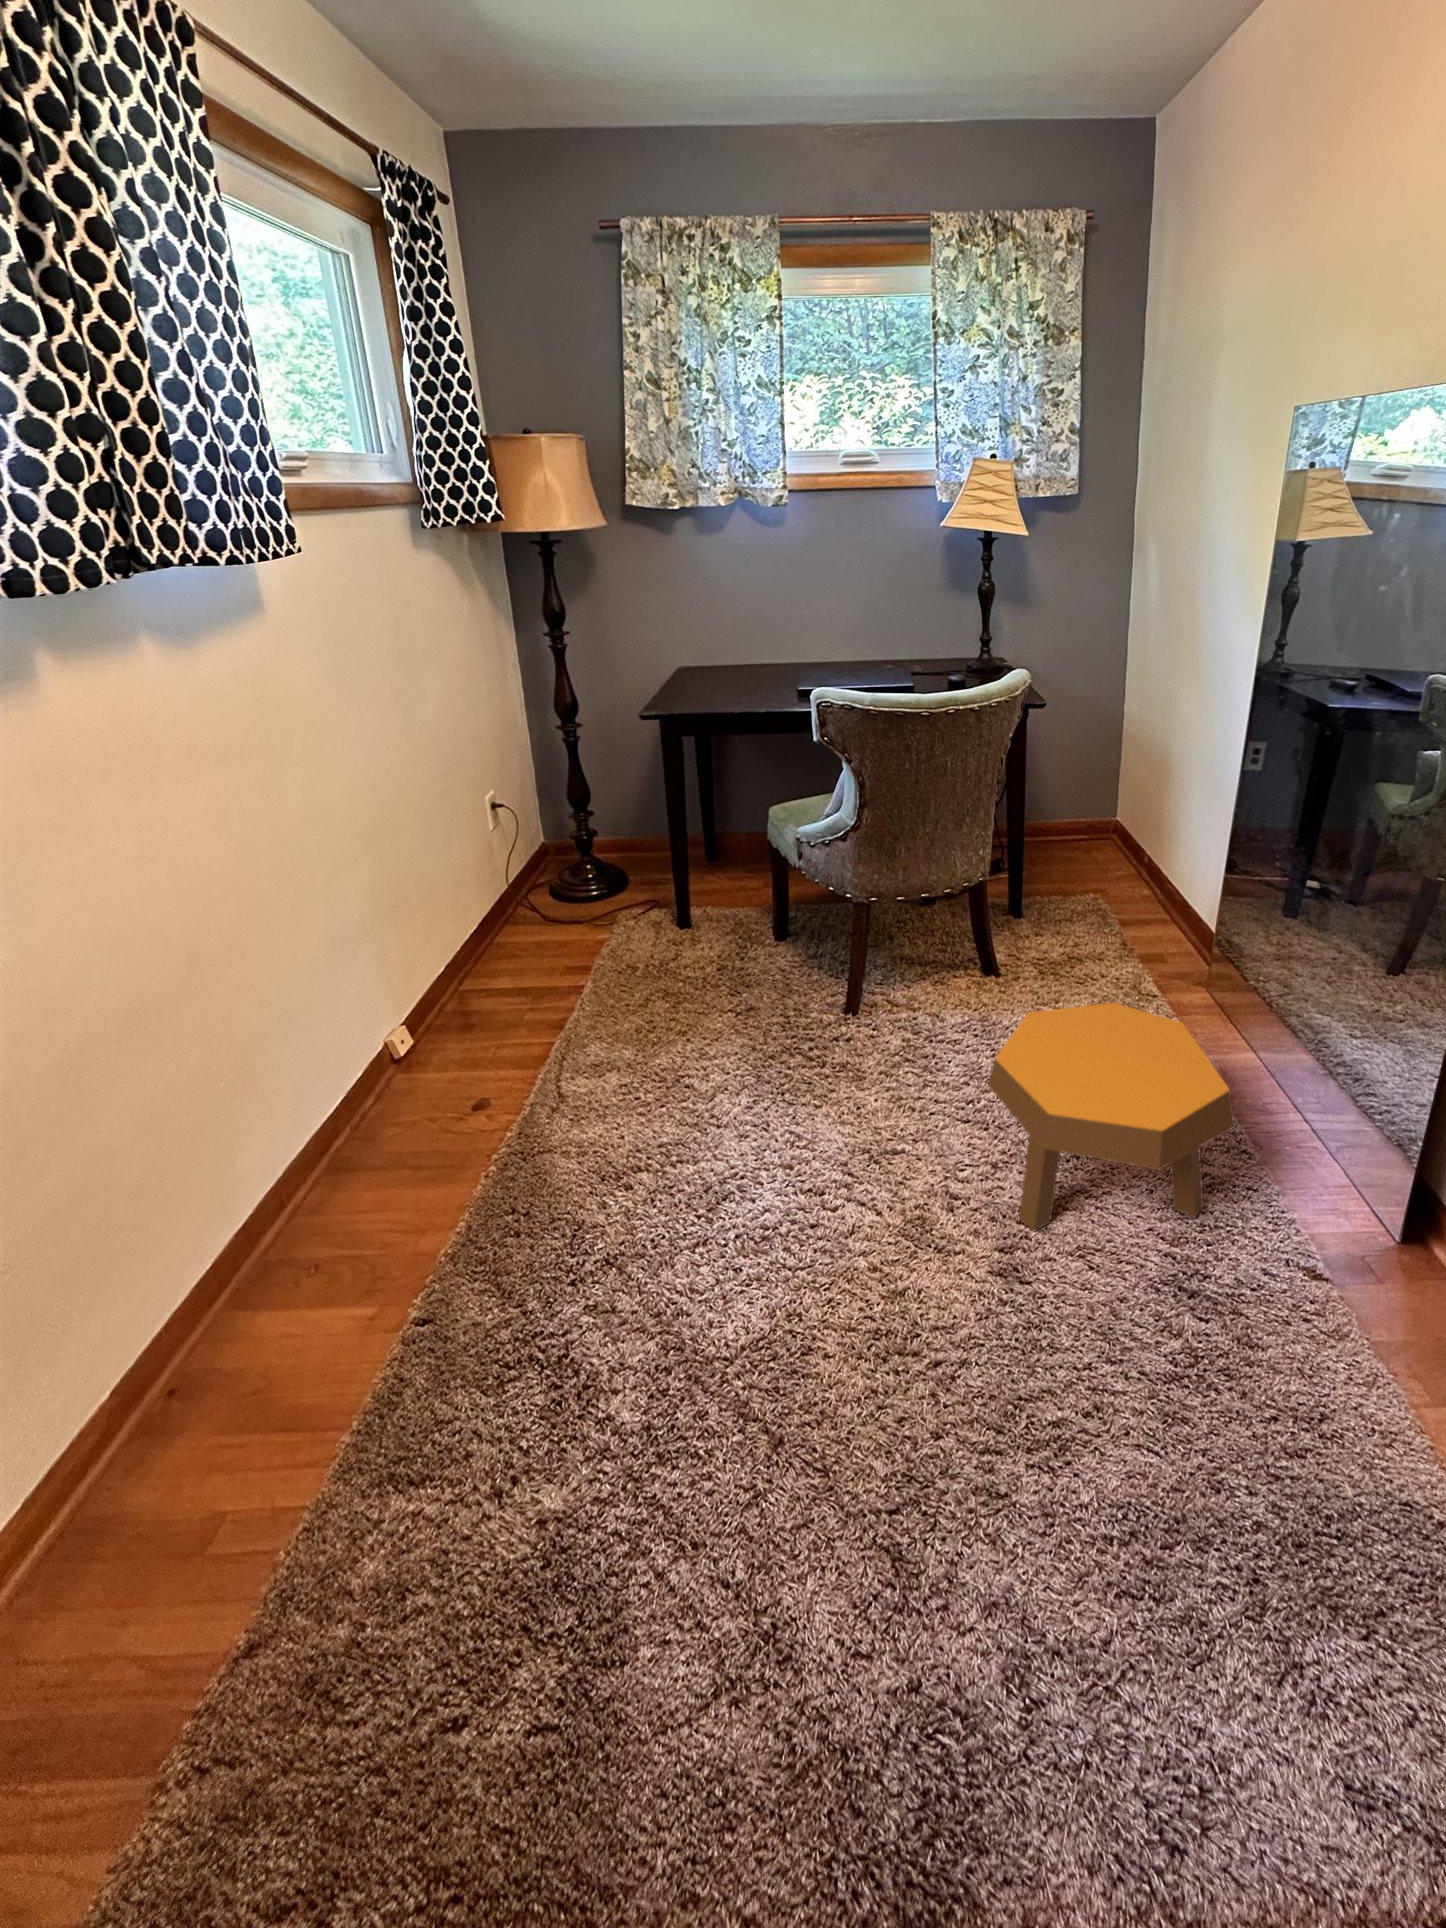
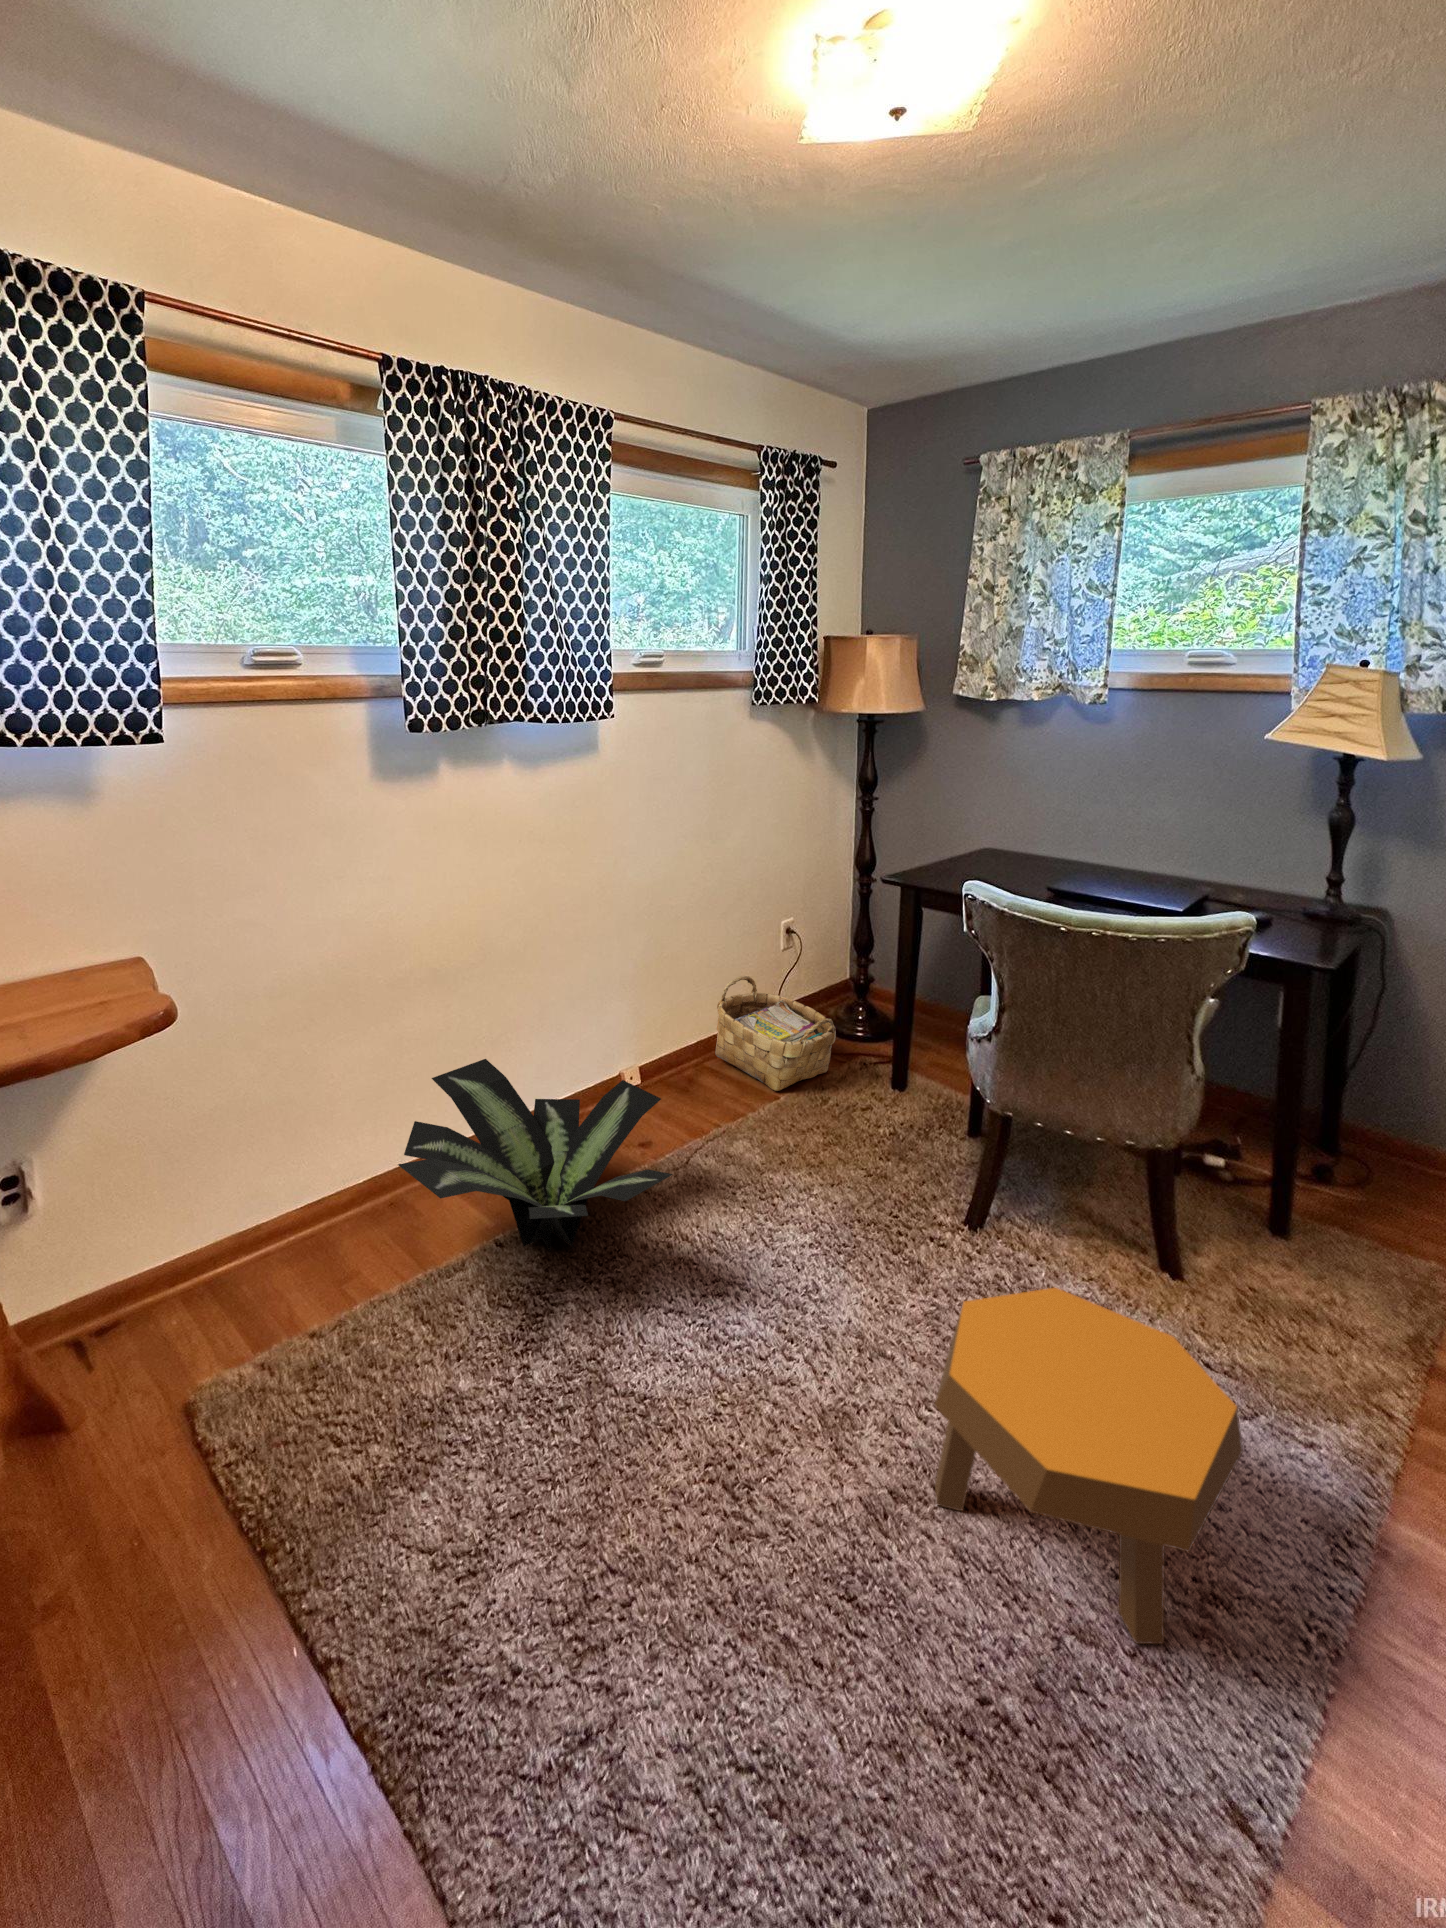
woven basket: none [462,878,617,991] -> present [715,976,836,1091]
potted plant: none [180,1042,654,1314] -> present [398,1059,673,1252]

